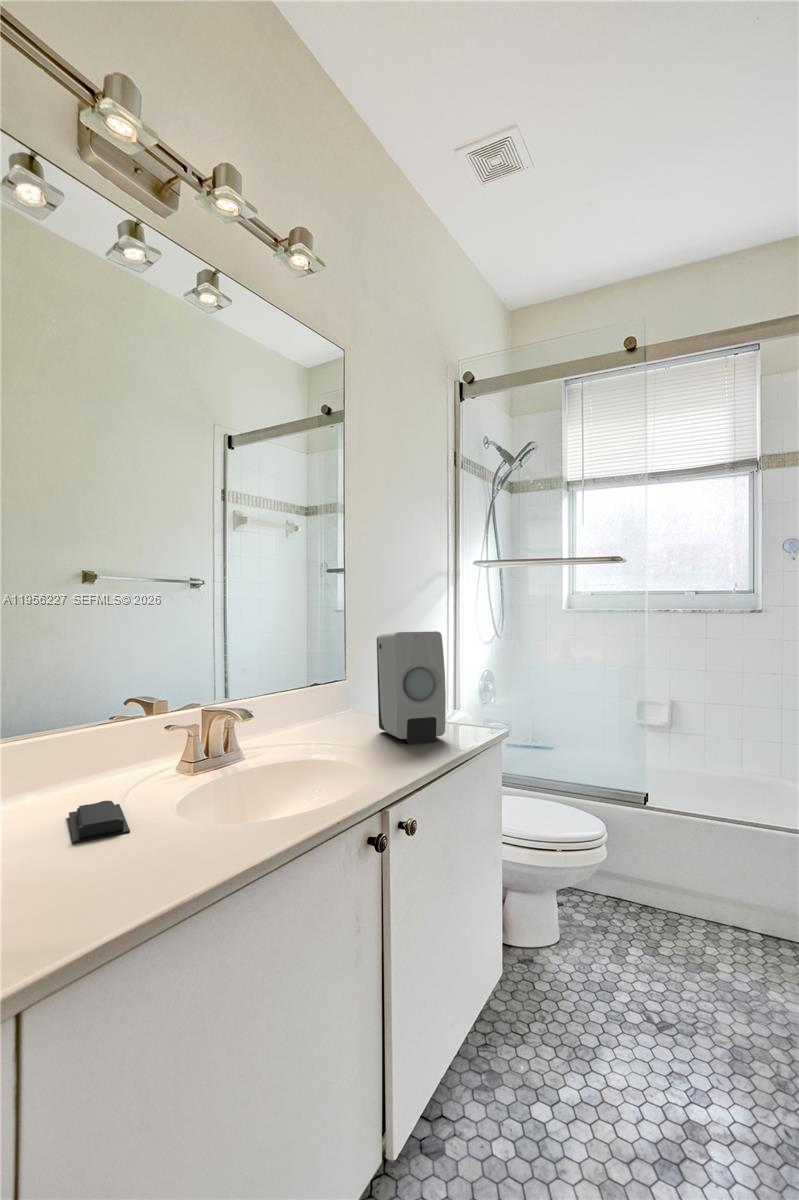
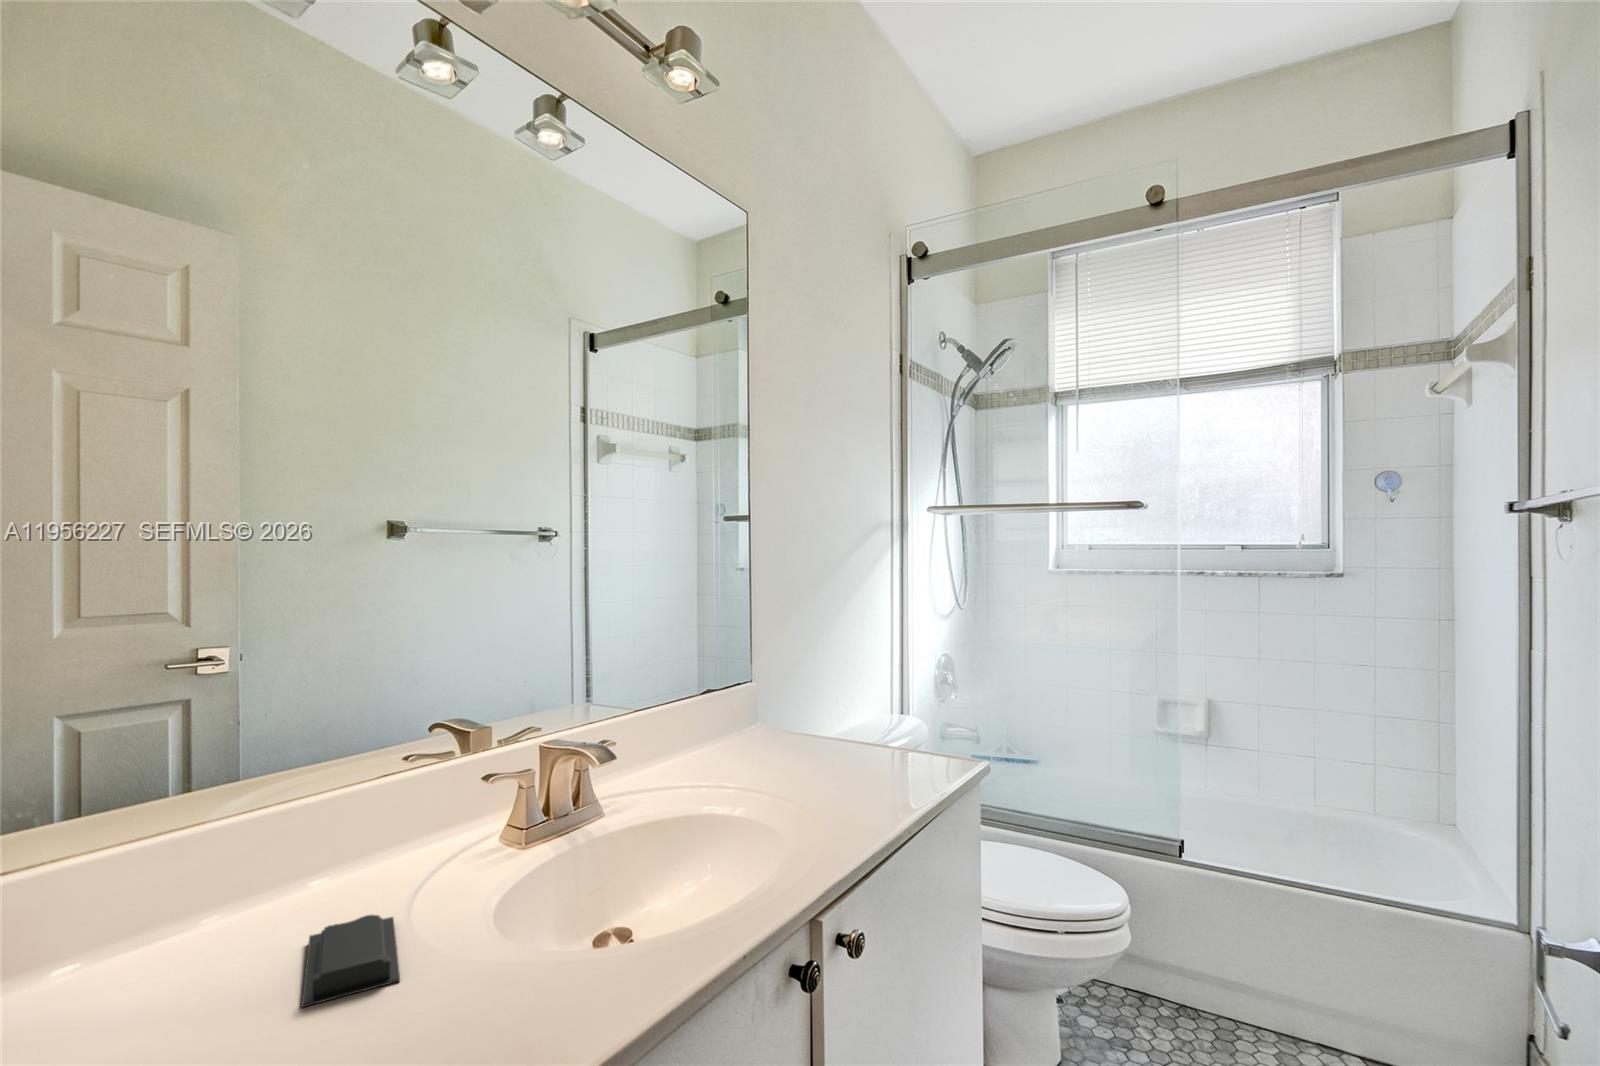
soap dispenser: present [377,631,446,744] -> none [797,620,902,792]

